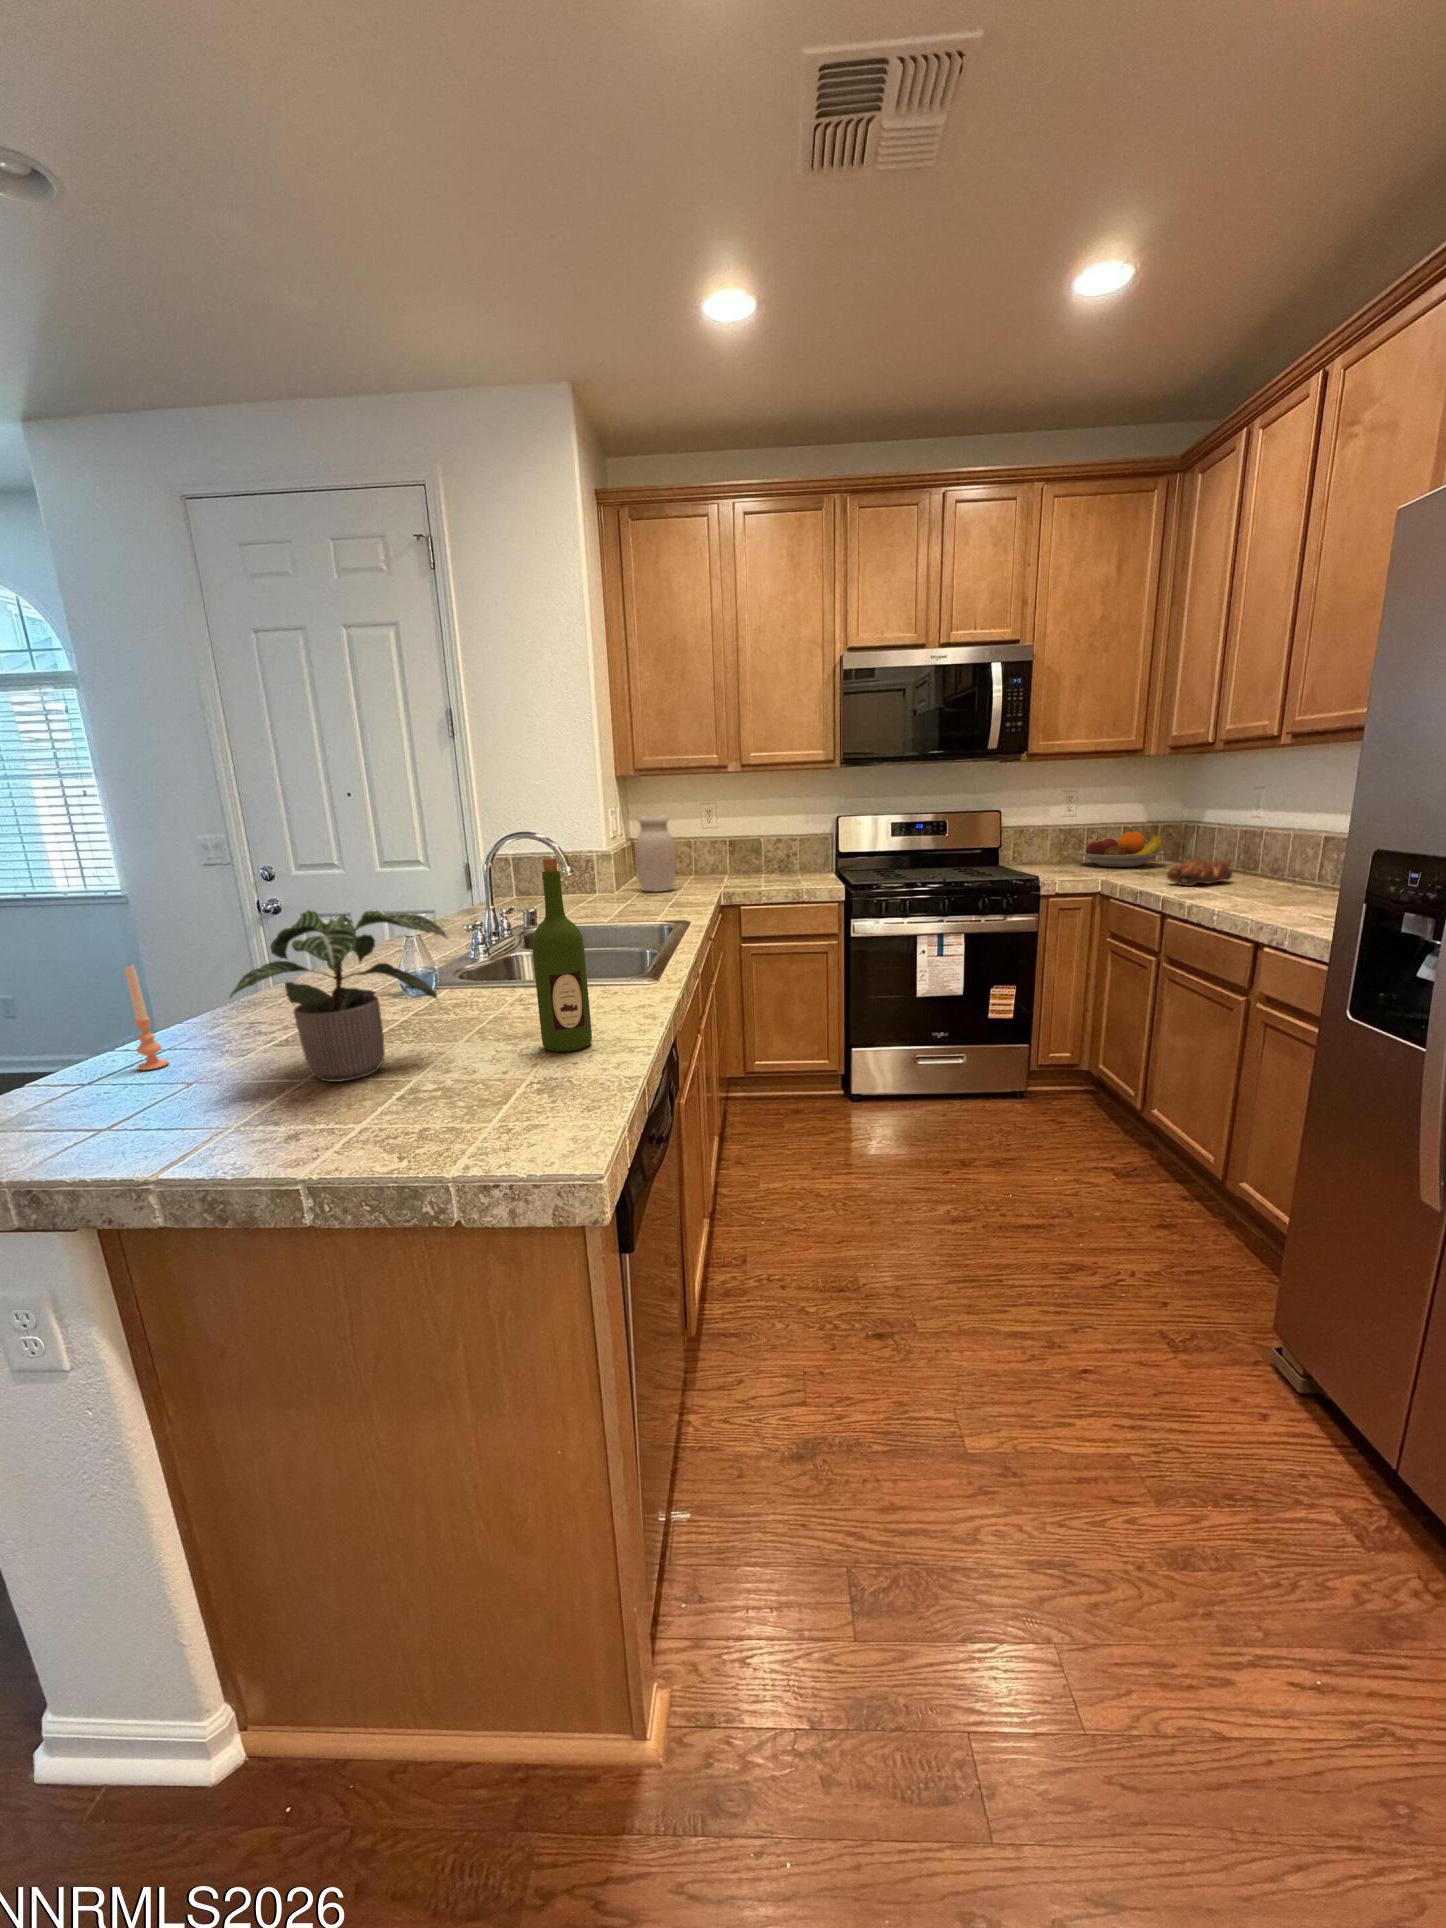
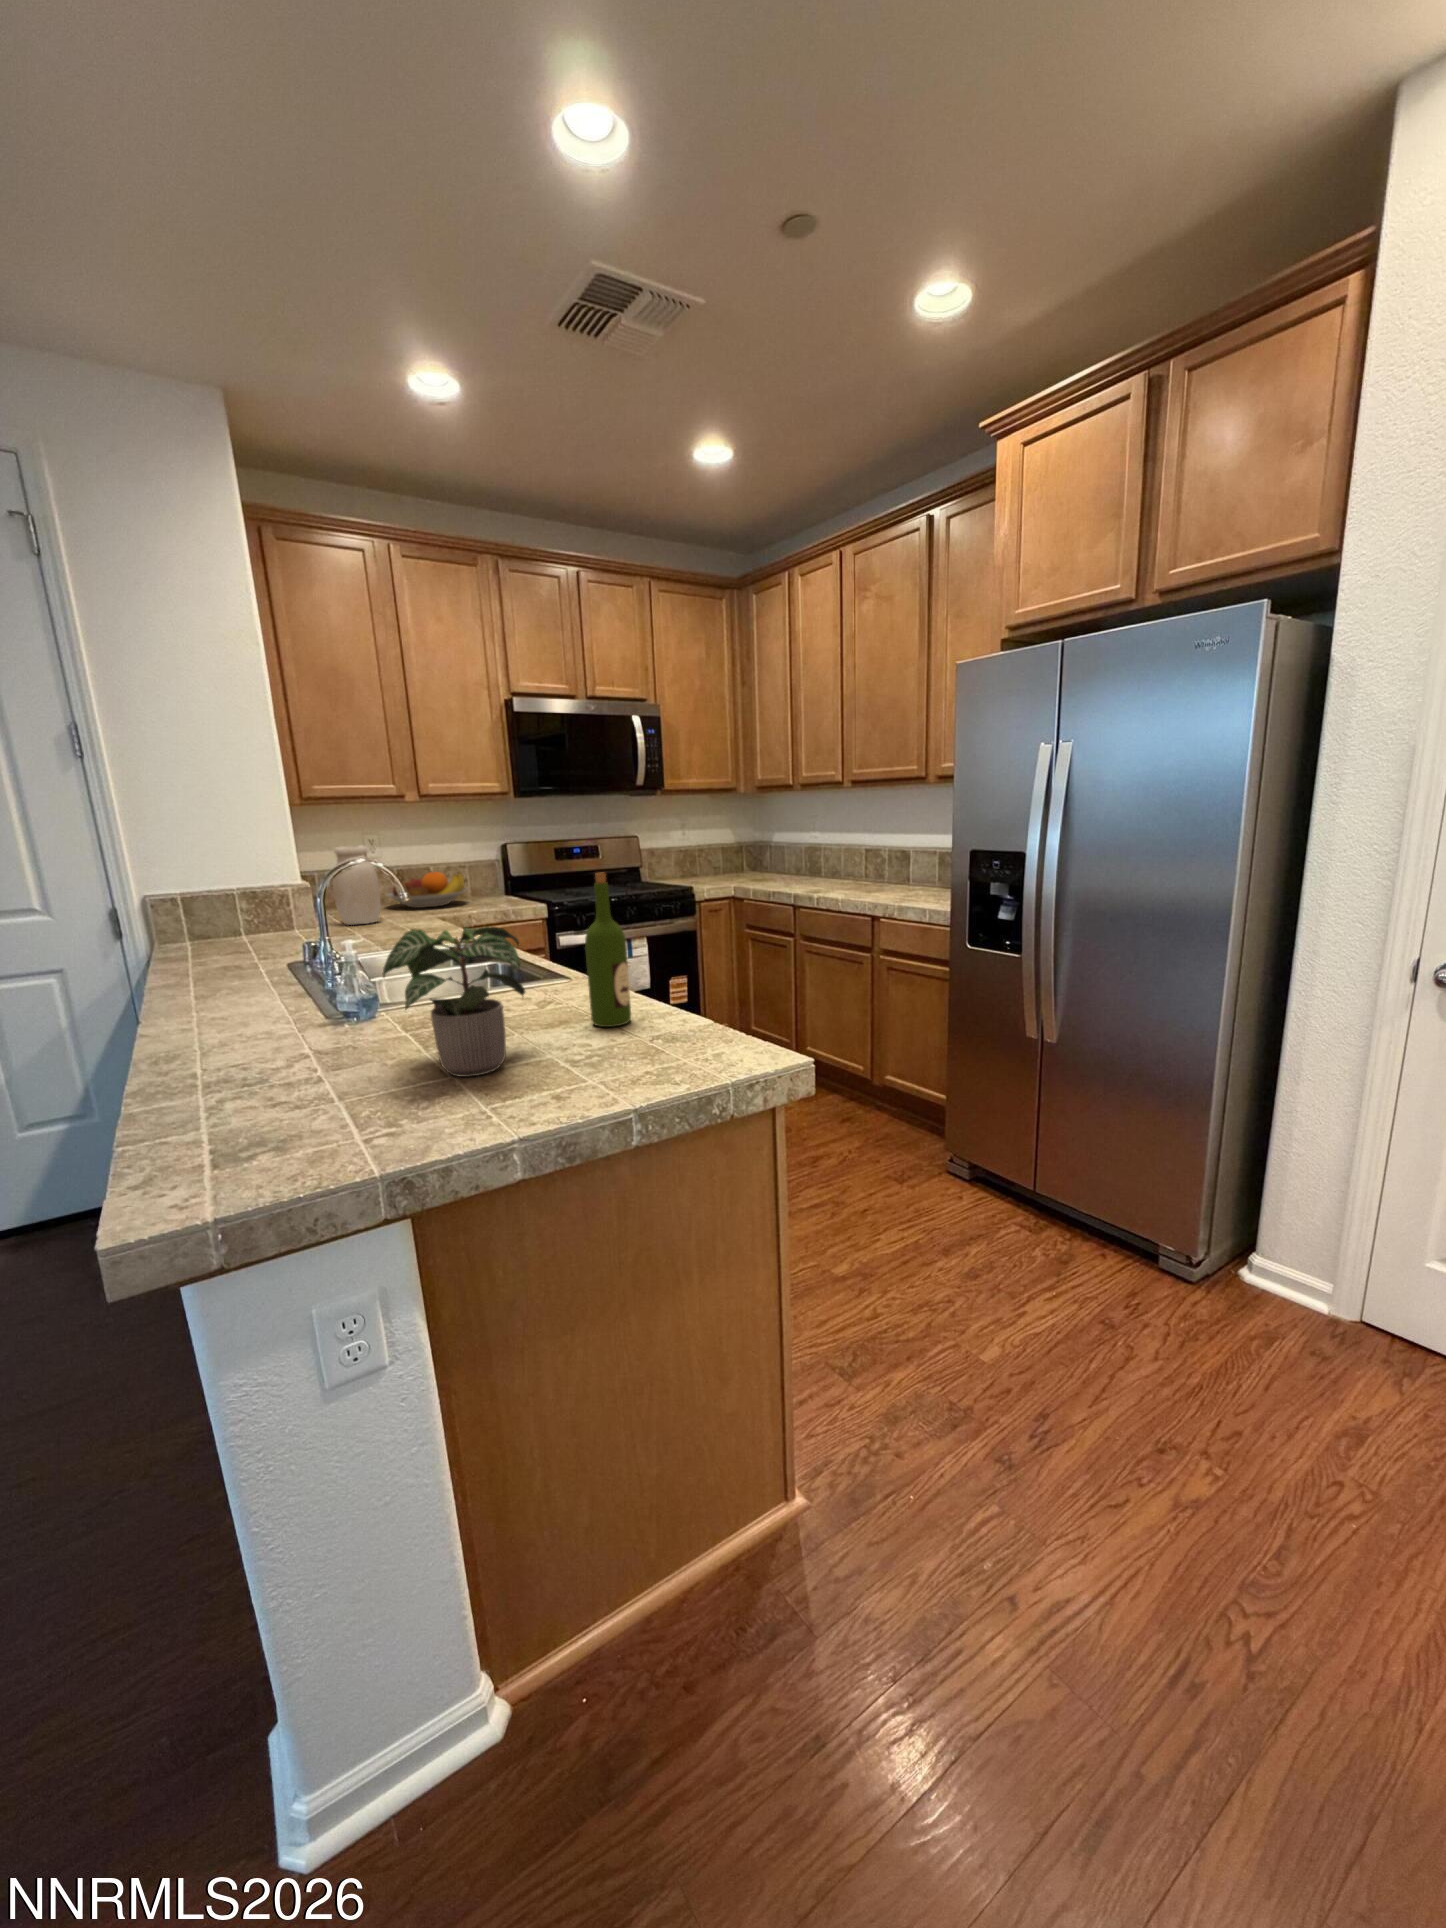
fruit bowl: present [1078,832,1164,867] -> present [386,872,467,908]
bread loaf: present [1167,858,1232,886] -> none [783,866,819,886]
candle: present [125,966,169,1070] -> none [208,1004,249,1115]

